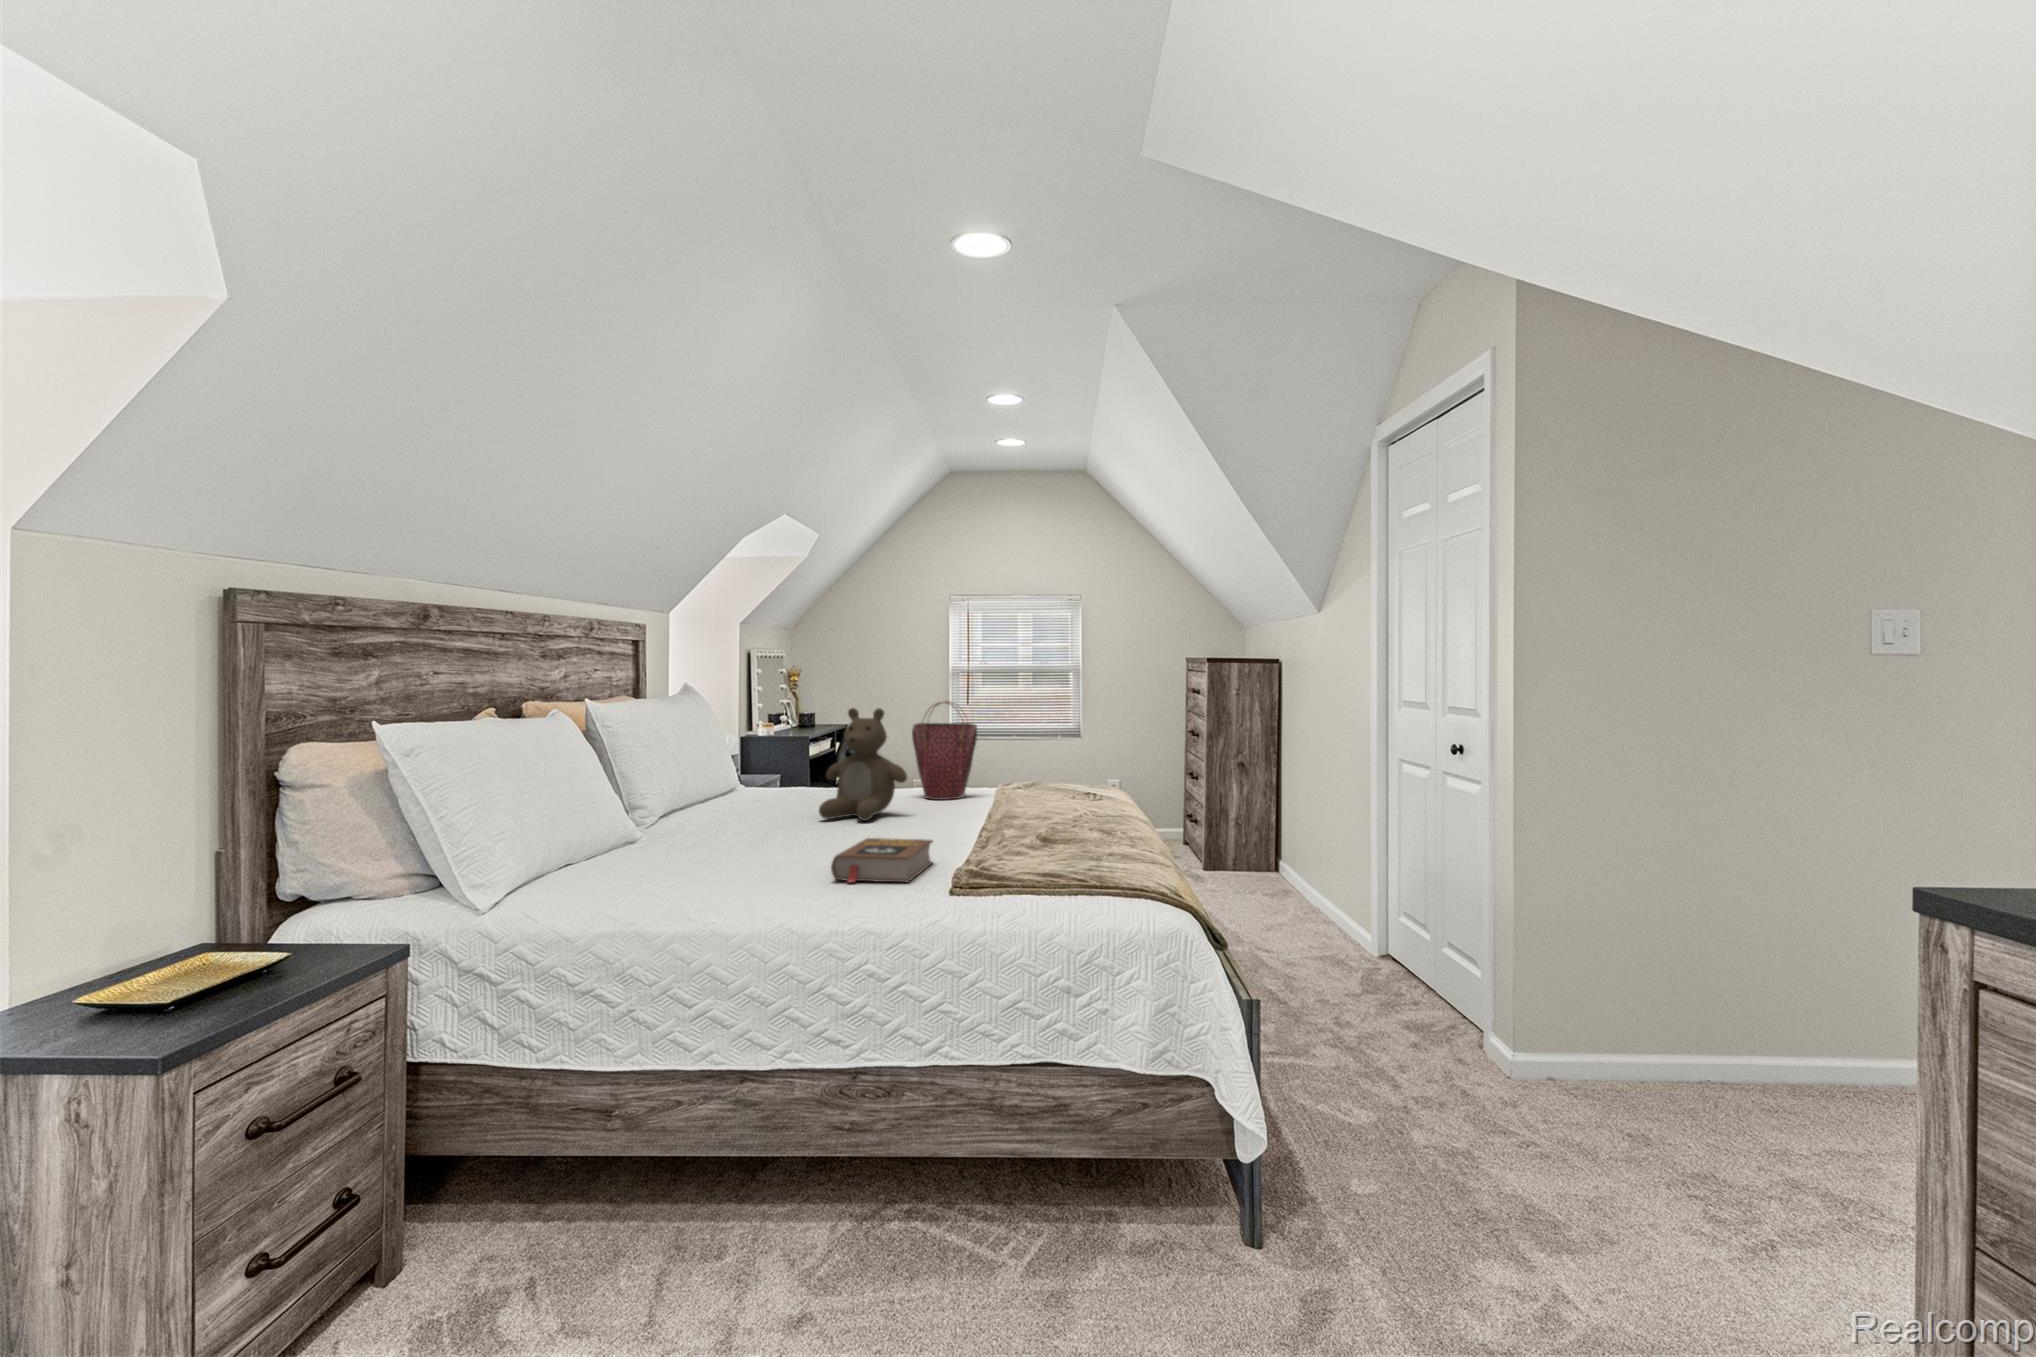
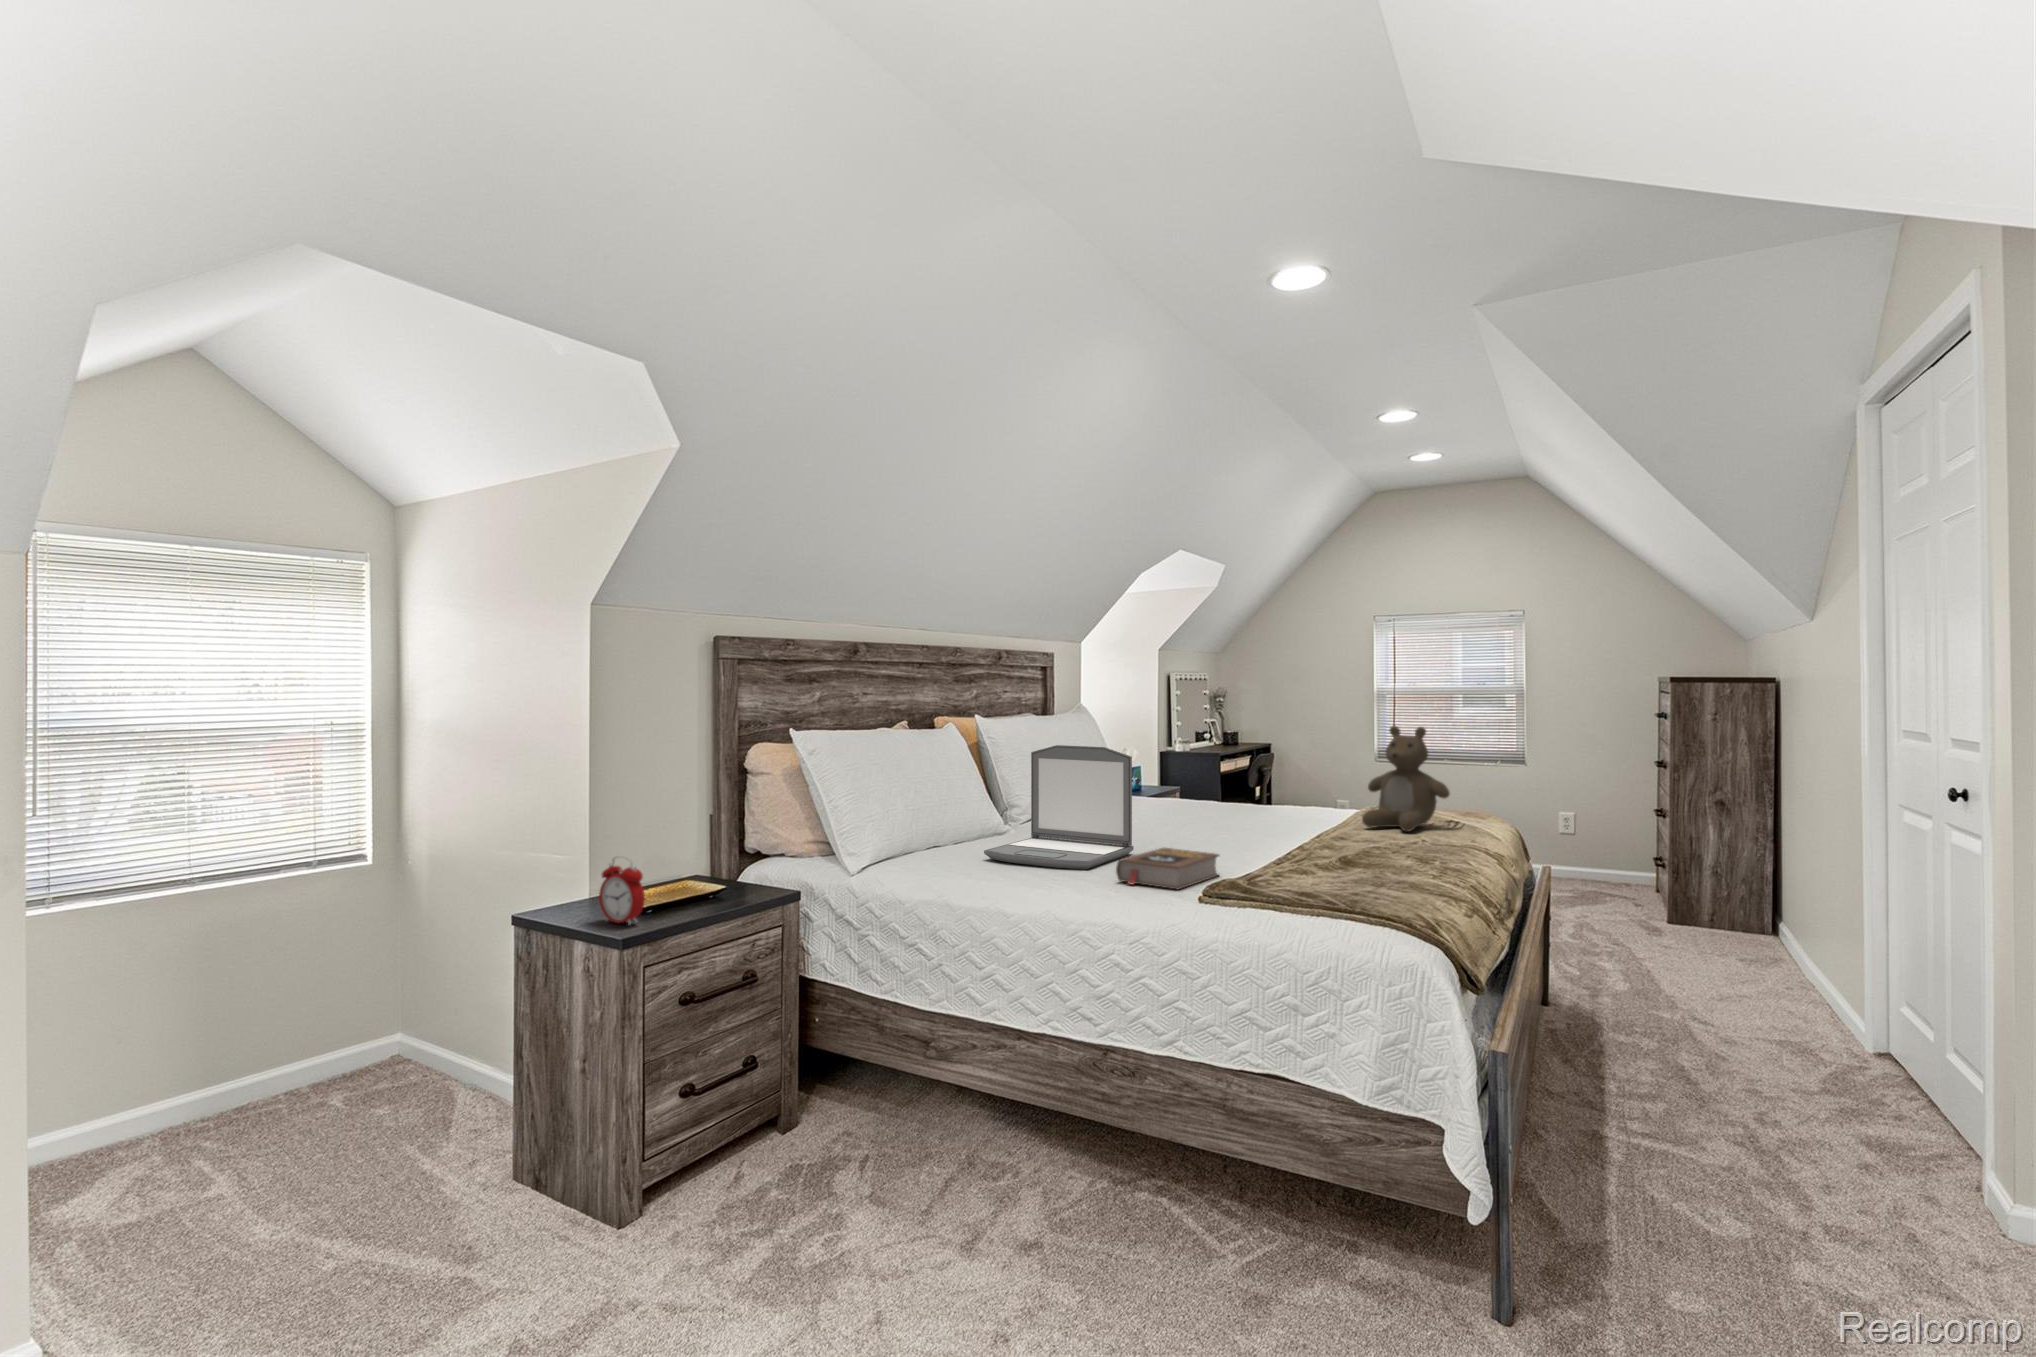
handbag: present [912,701,977,800] -> none [1269,724,1333,820]
teddy bear: present [819,708,907,821] -> present [1362,726,1450,832]
laptop: none [643,730,816,873] -> present [984,745,1134,869]
alarm clock: none [86,922,181,1030] -> present [599,856,645,924]

